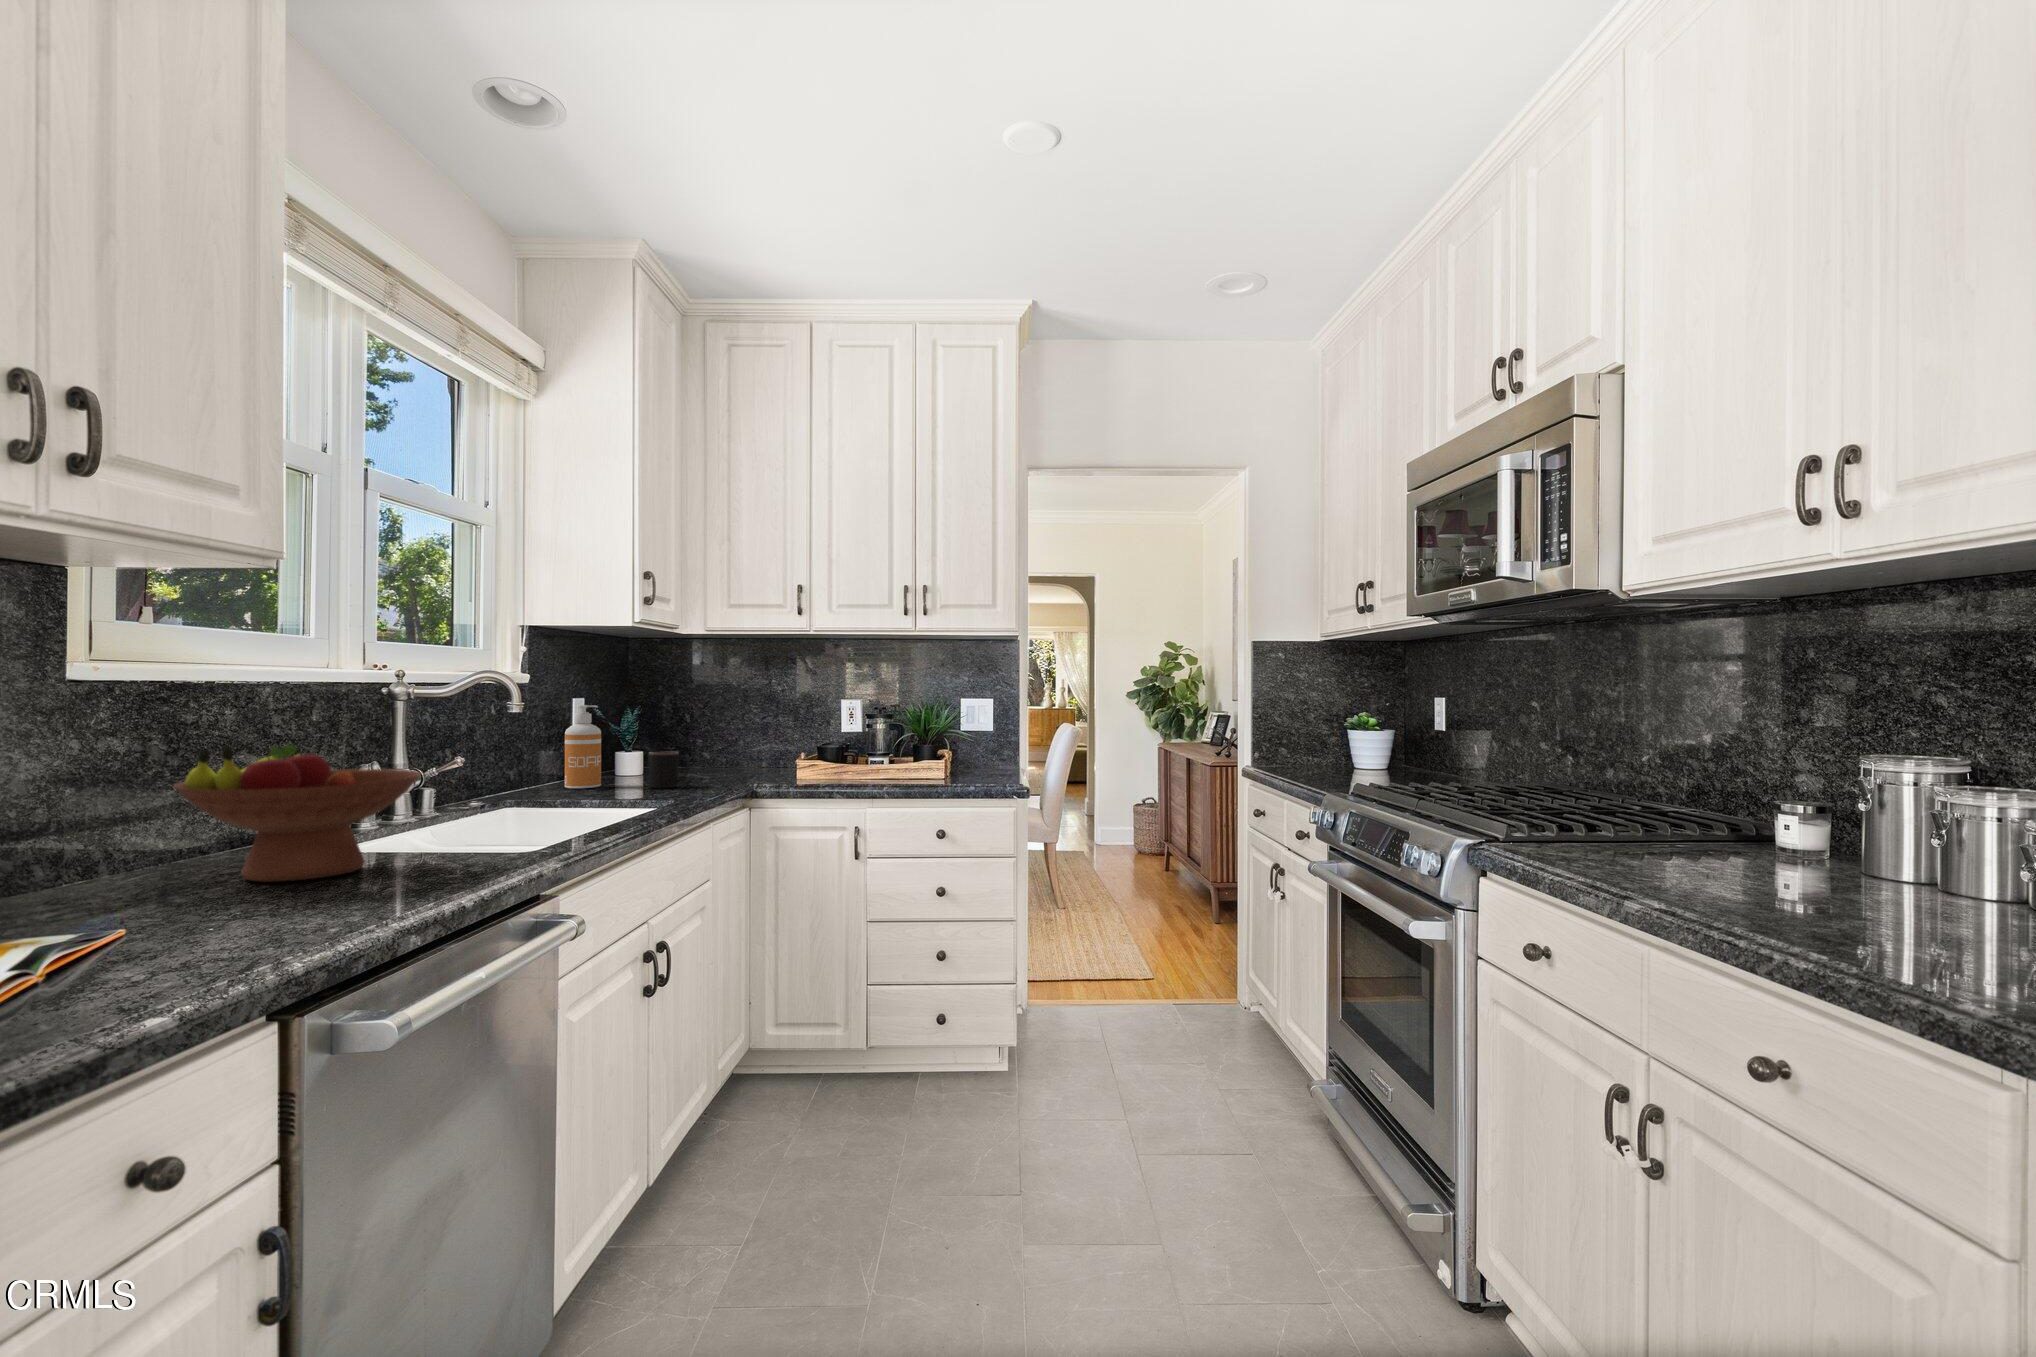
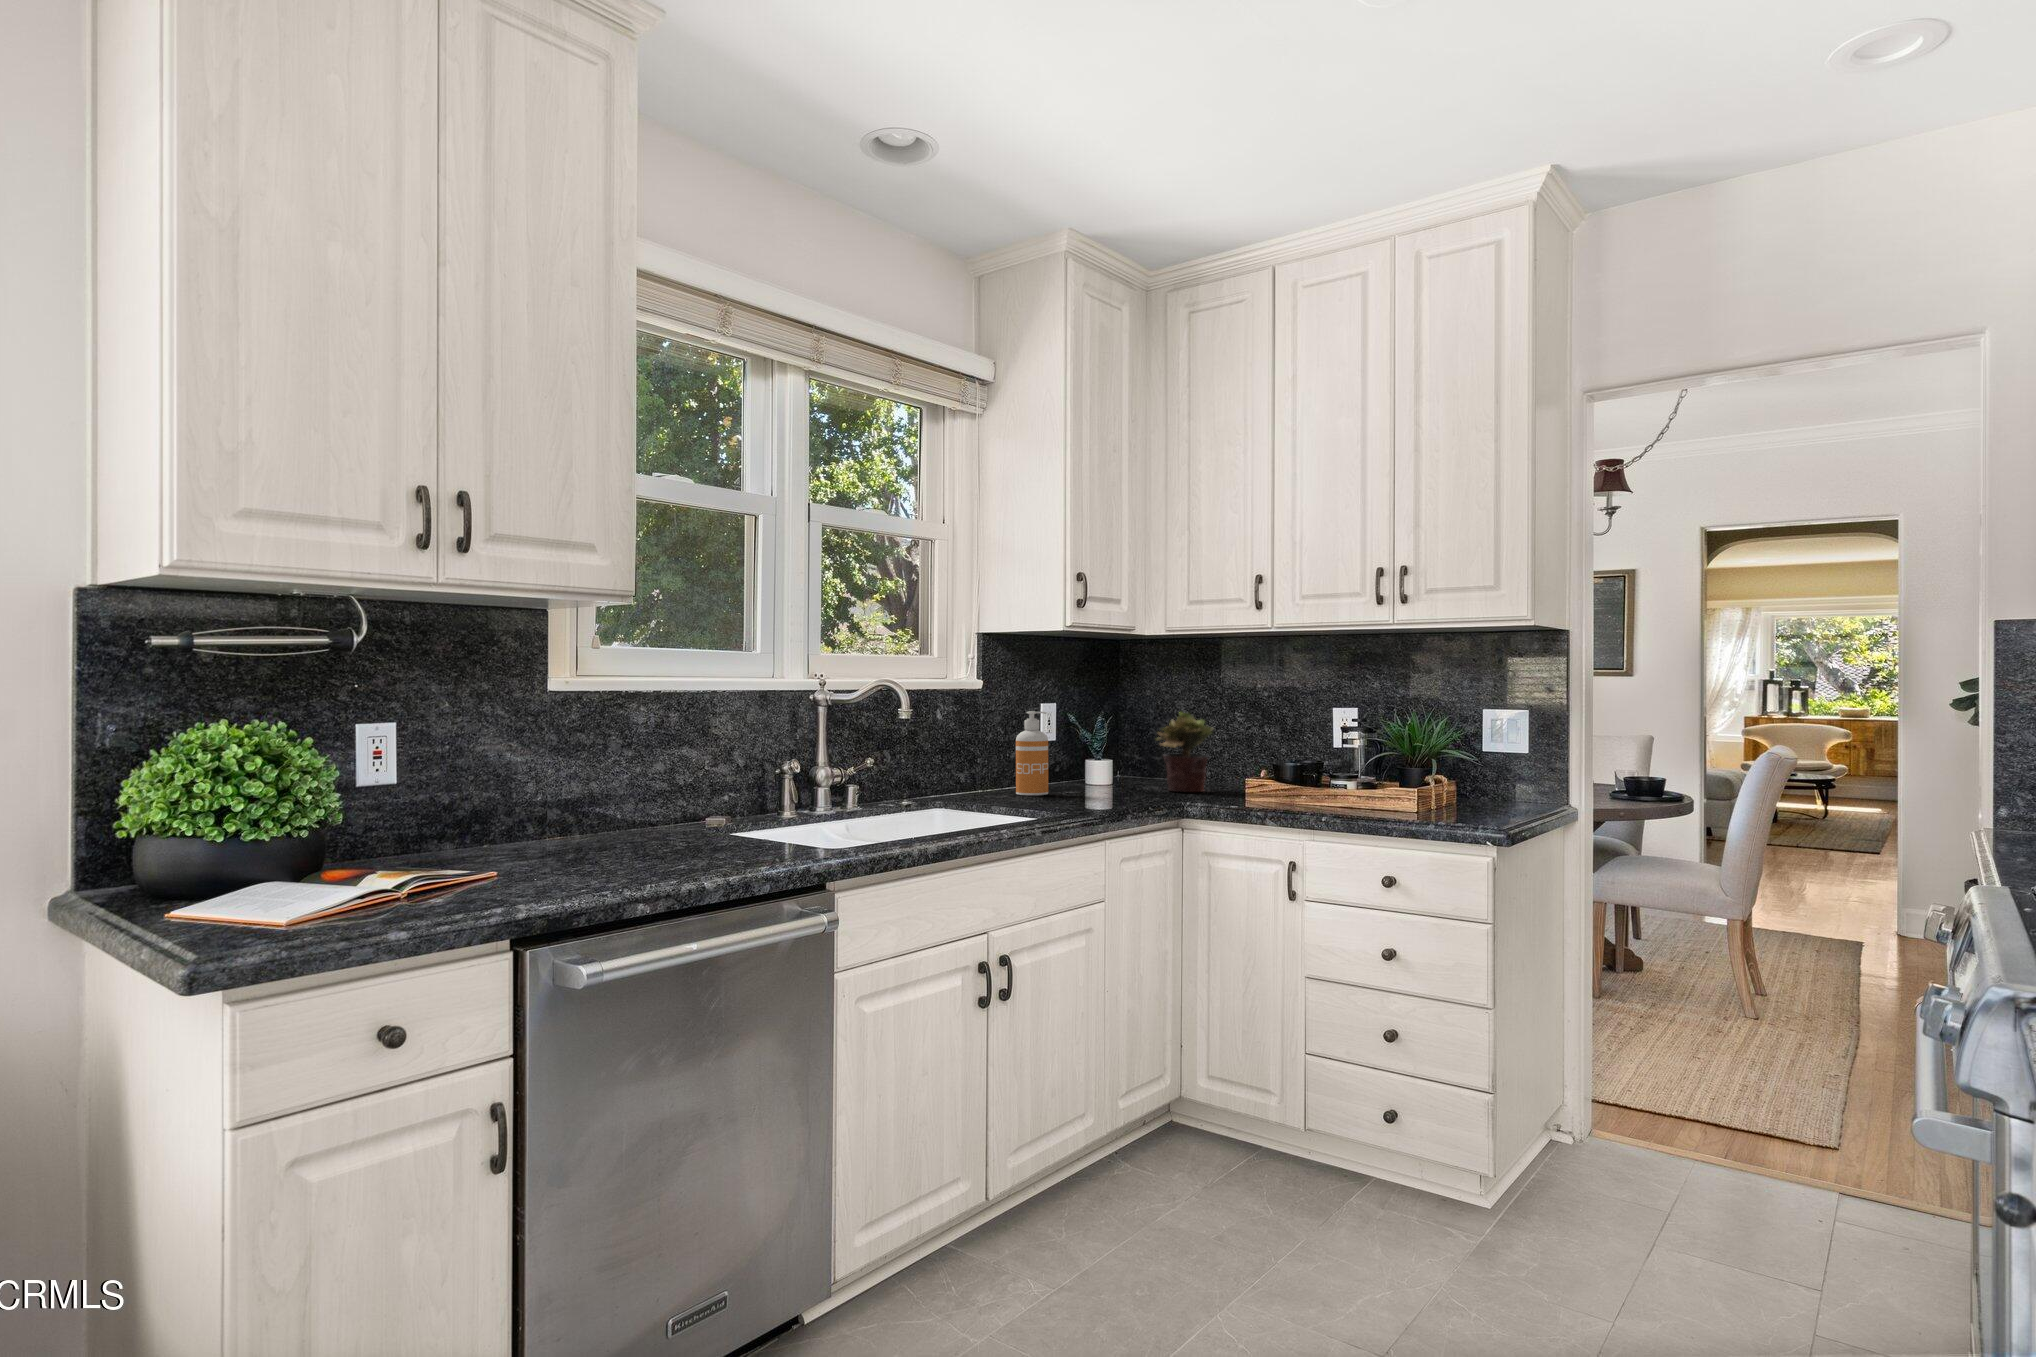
potted plant: none [689,704,745,776] -> present [1156,713,1213,792]
fruit bowl: present [174,745,421,882] -> none [583,743,751,852]
mug: present [649,752,690,788] -> none [1085,762,1124,801]

